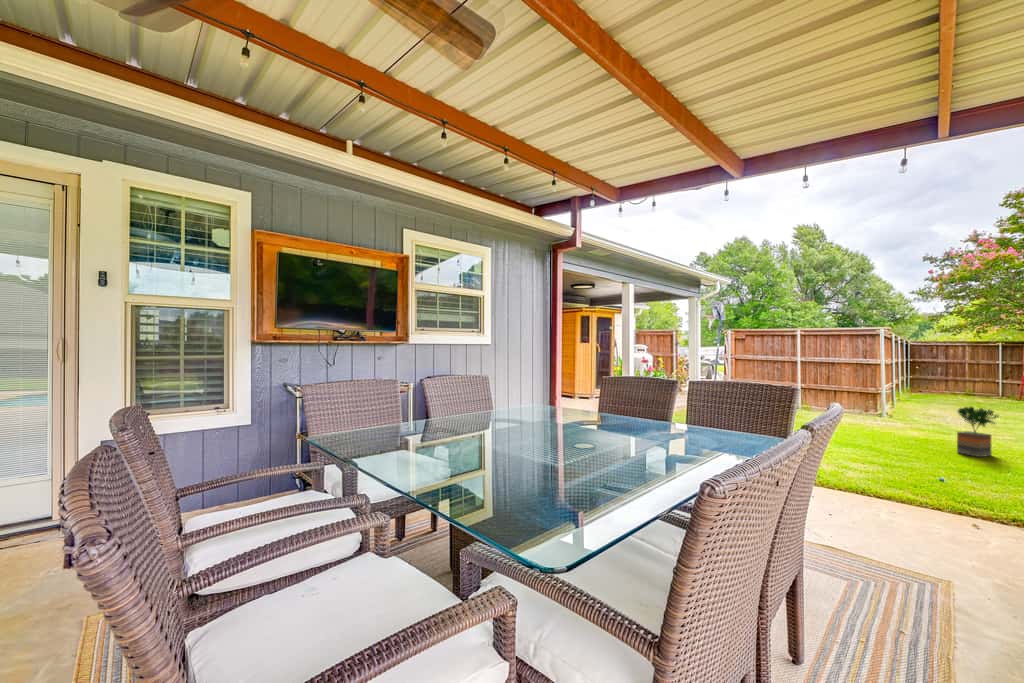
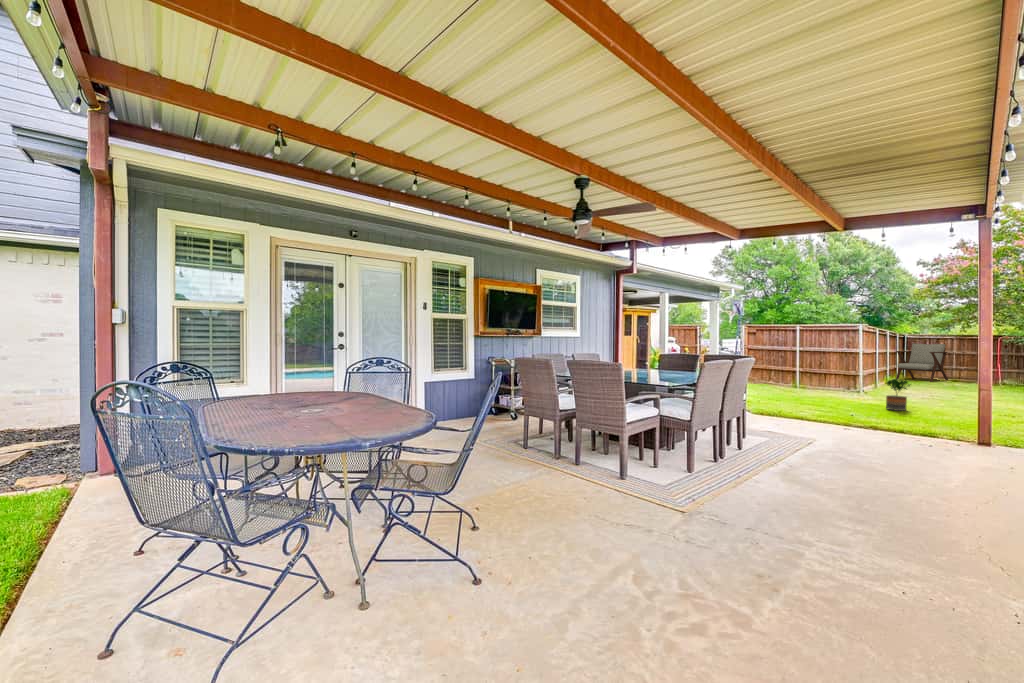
lounge chair: none [913,352,983,401] -> present [896,344,948,382]

